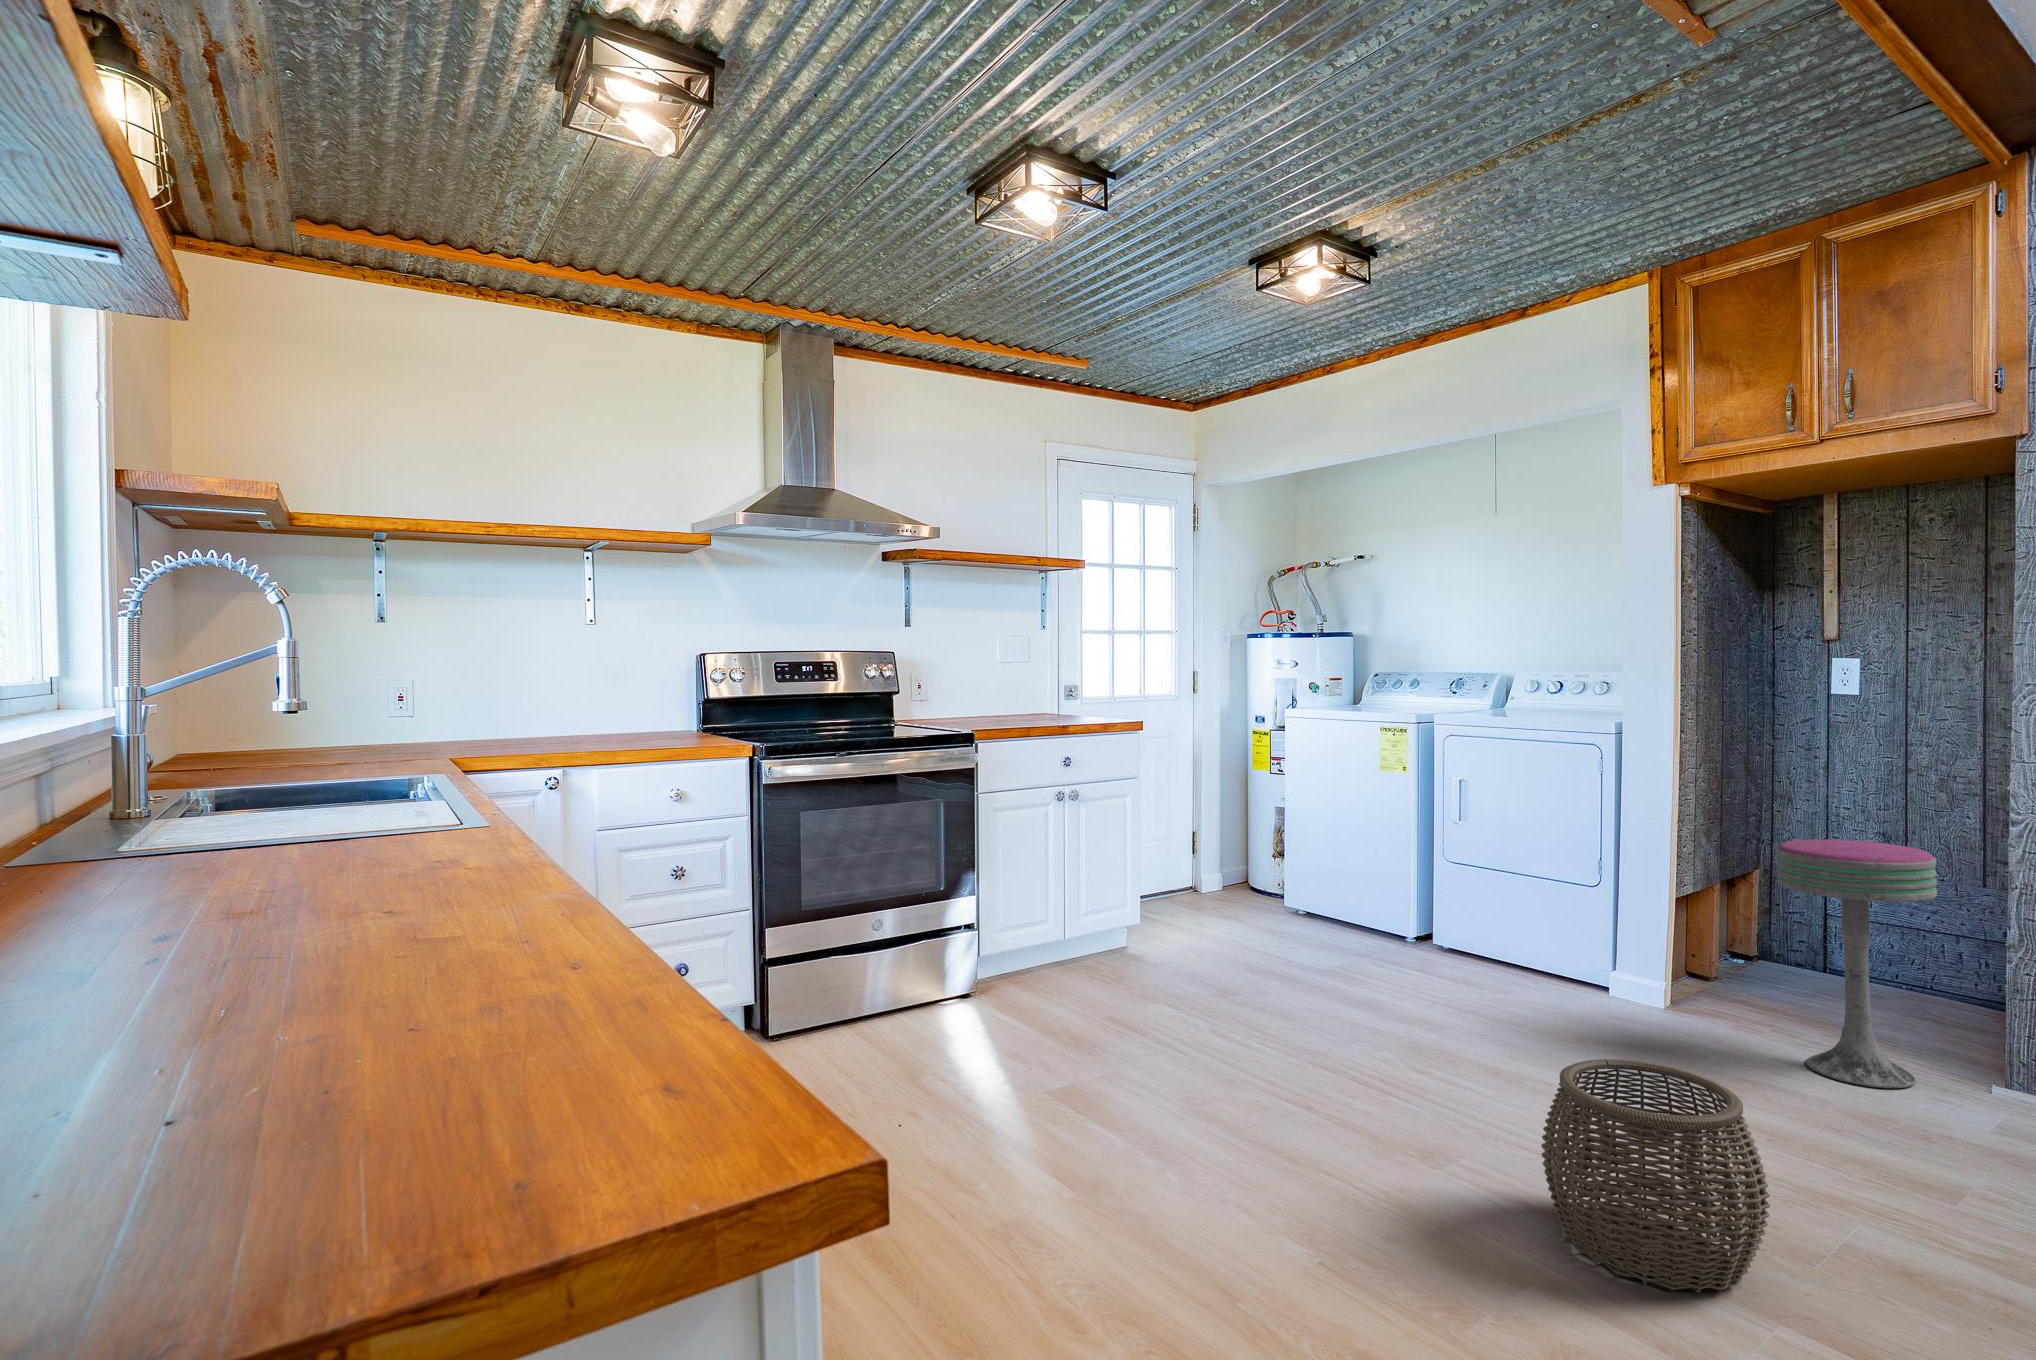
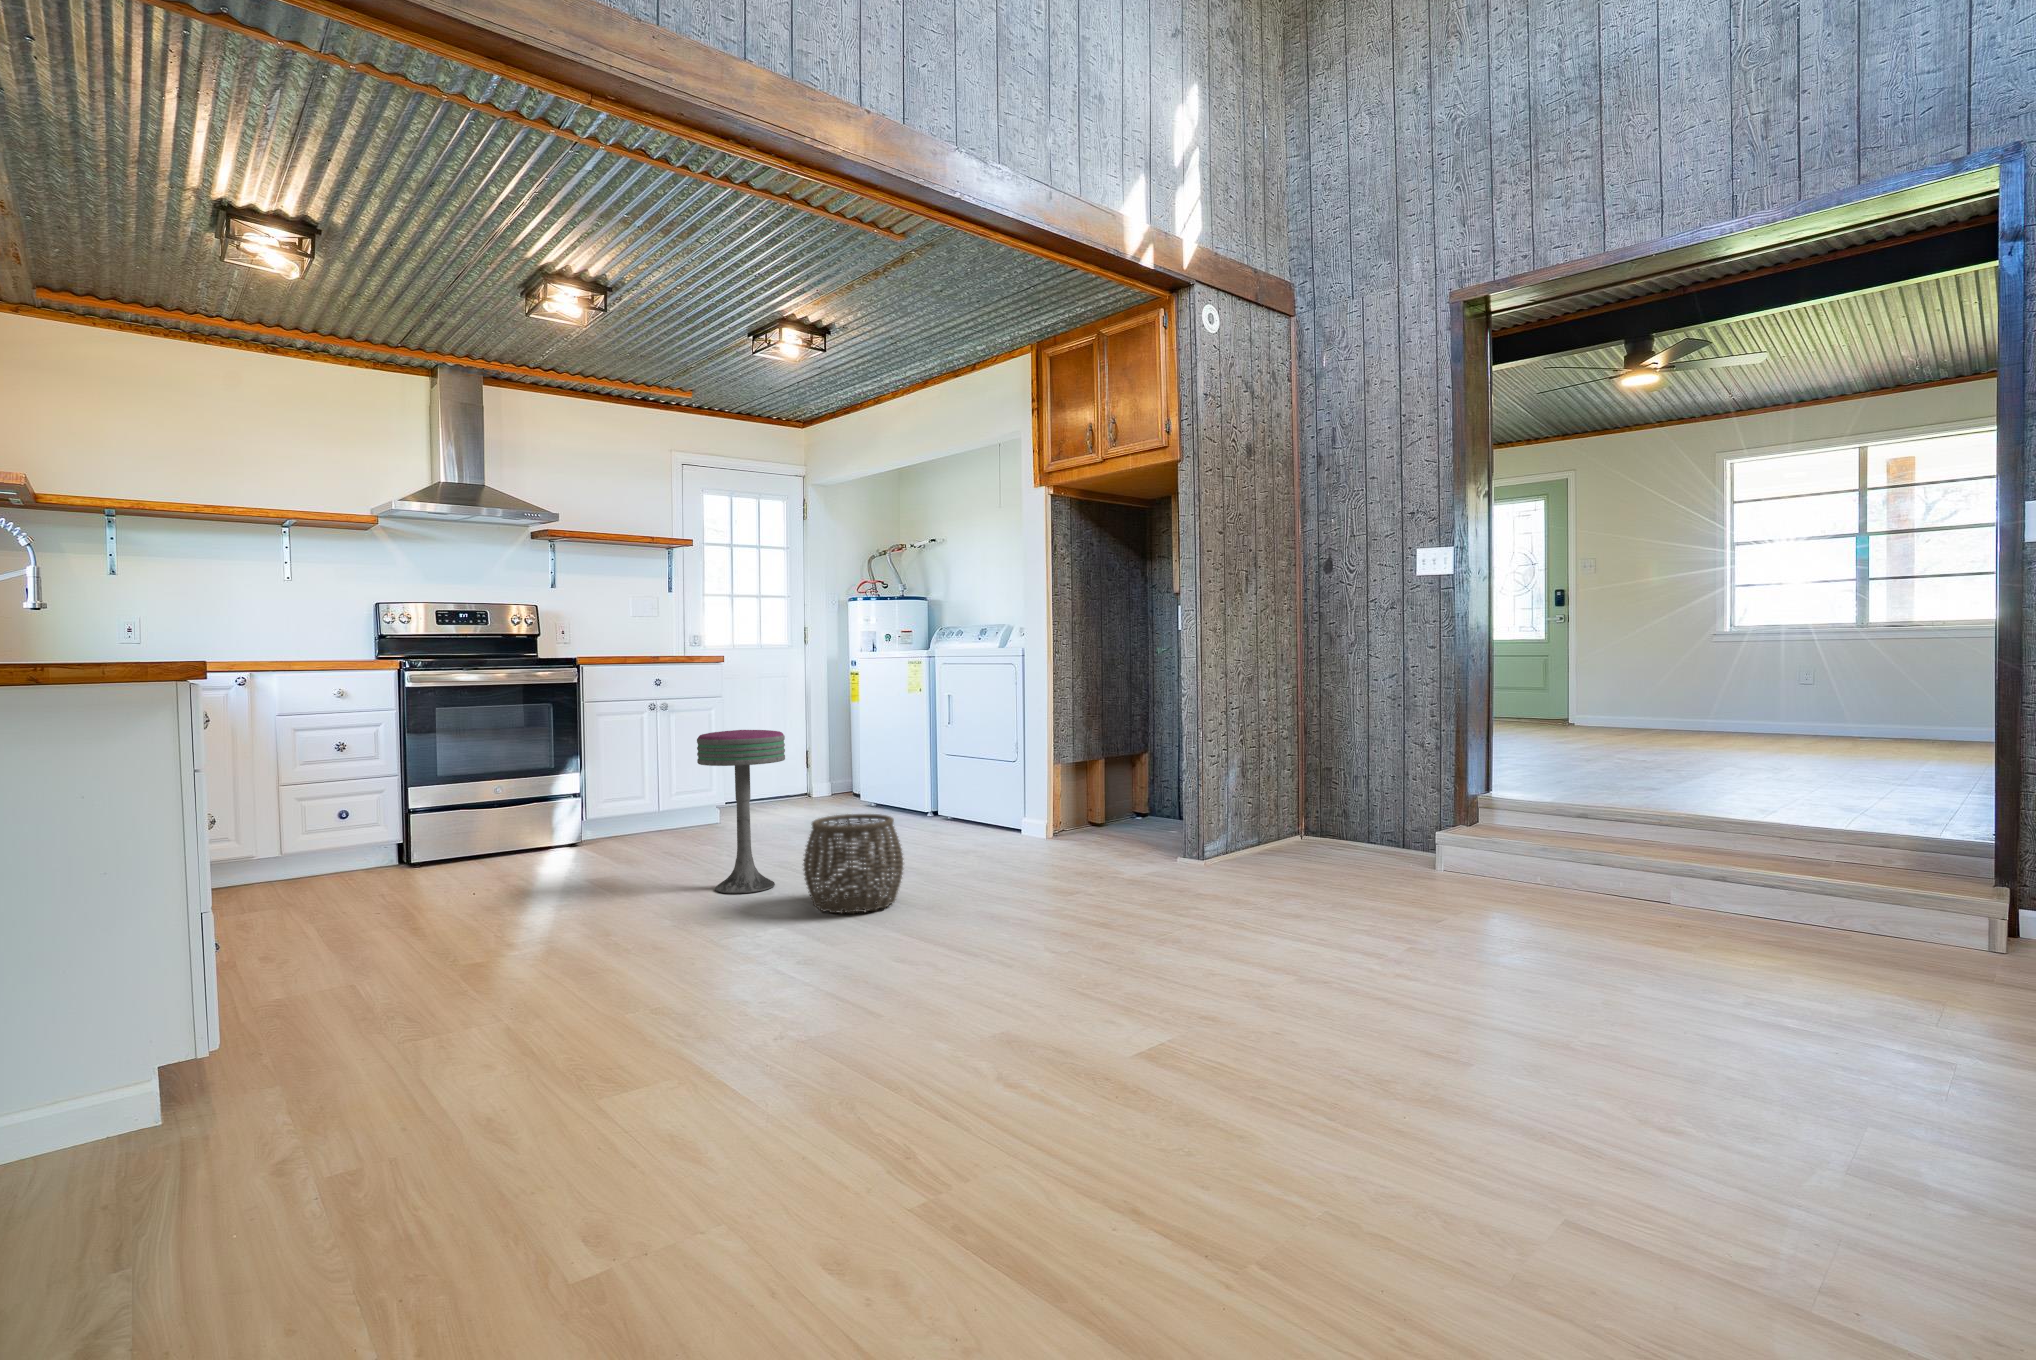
bar stool: present [1777,839,1937,1088] -> present [697,730,785,894]

